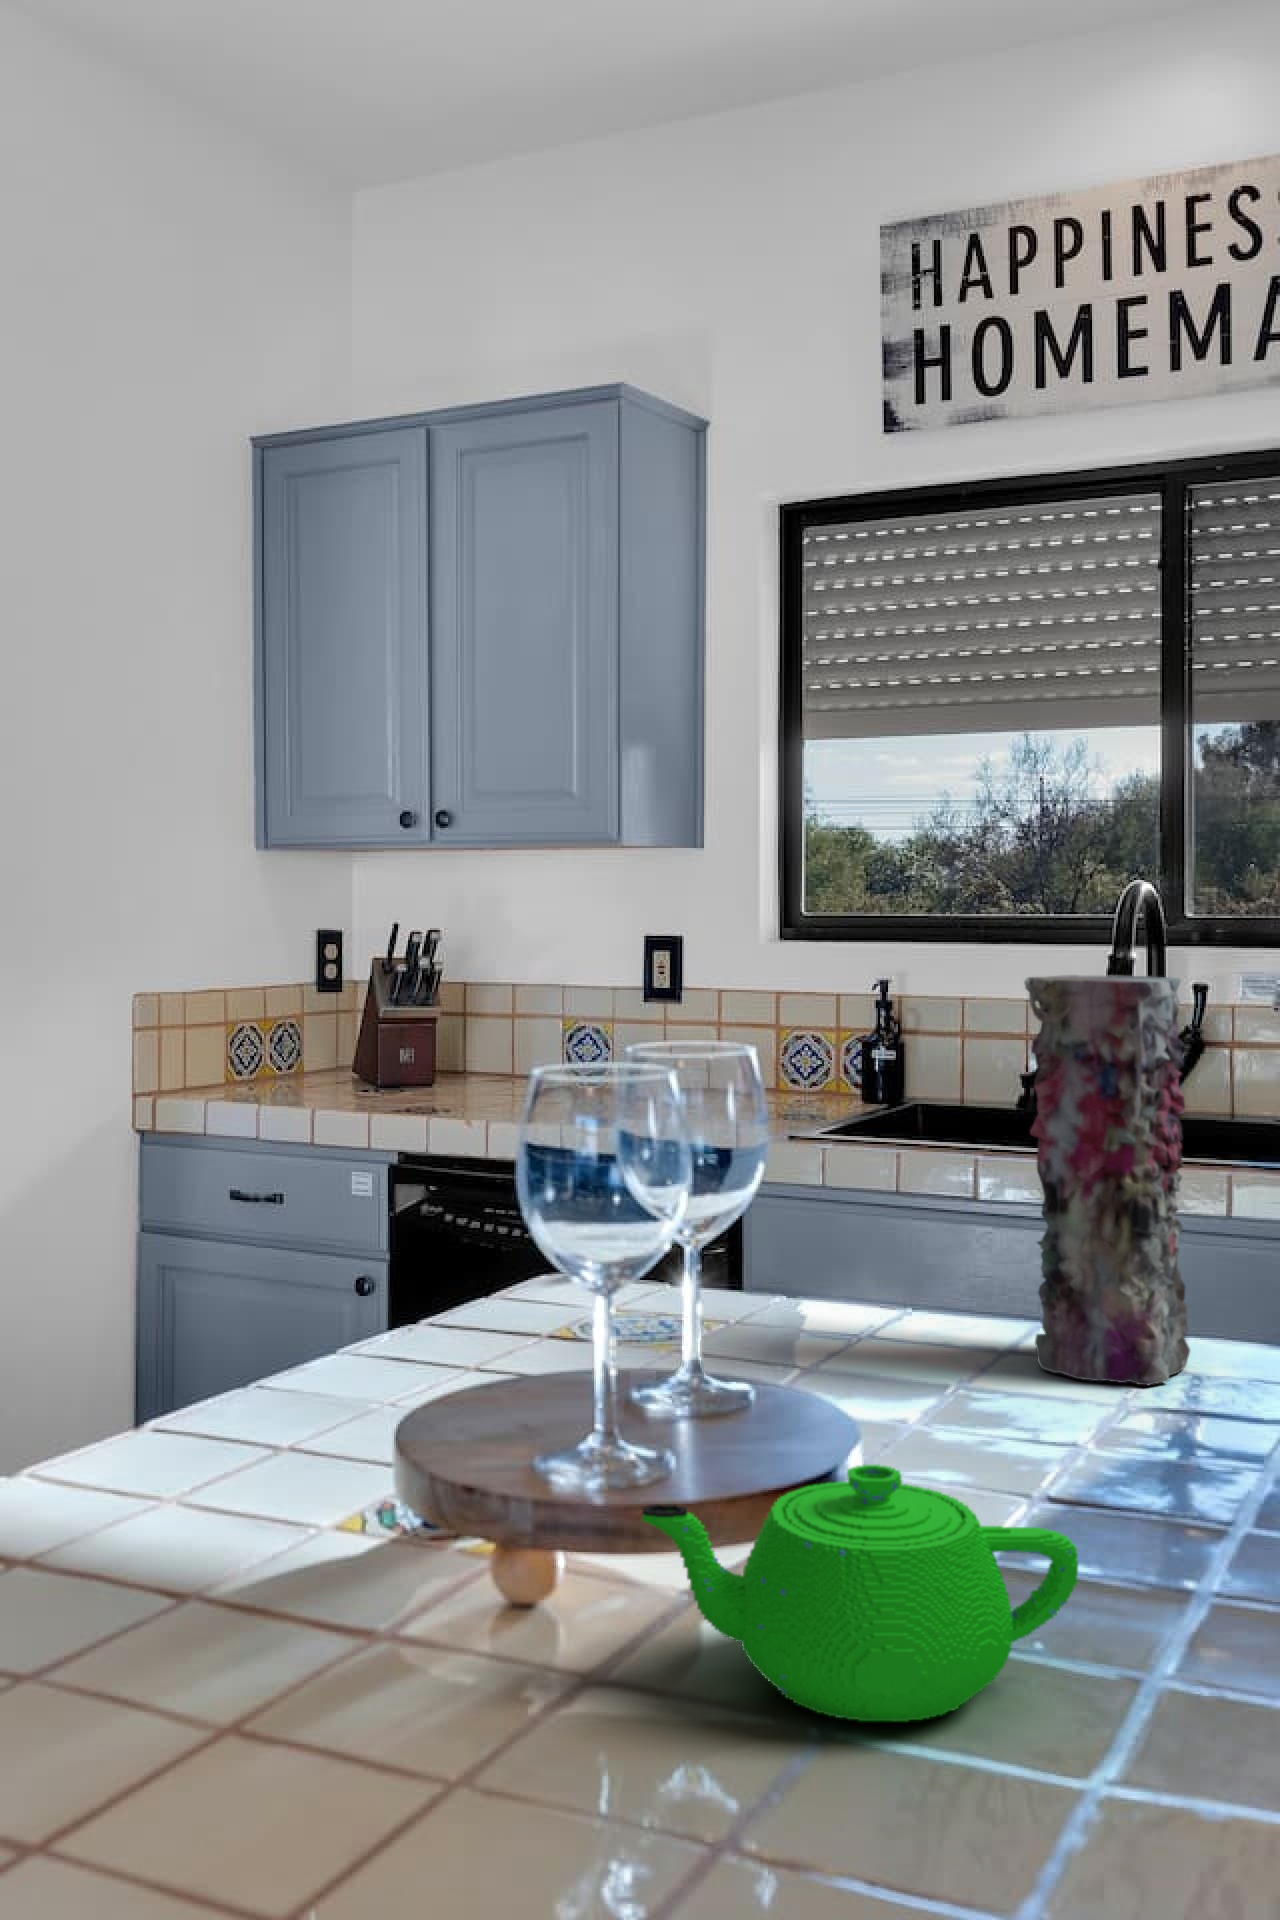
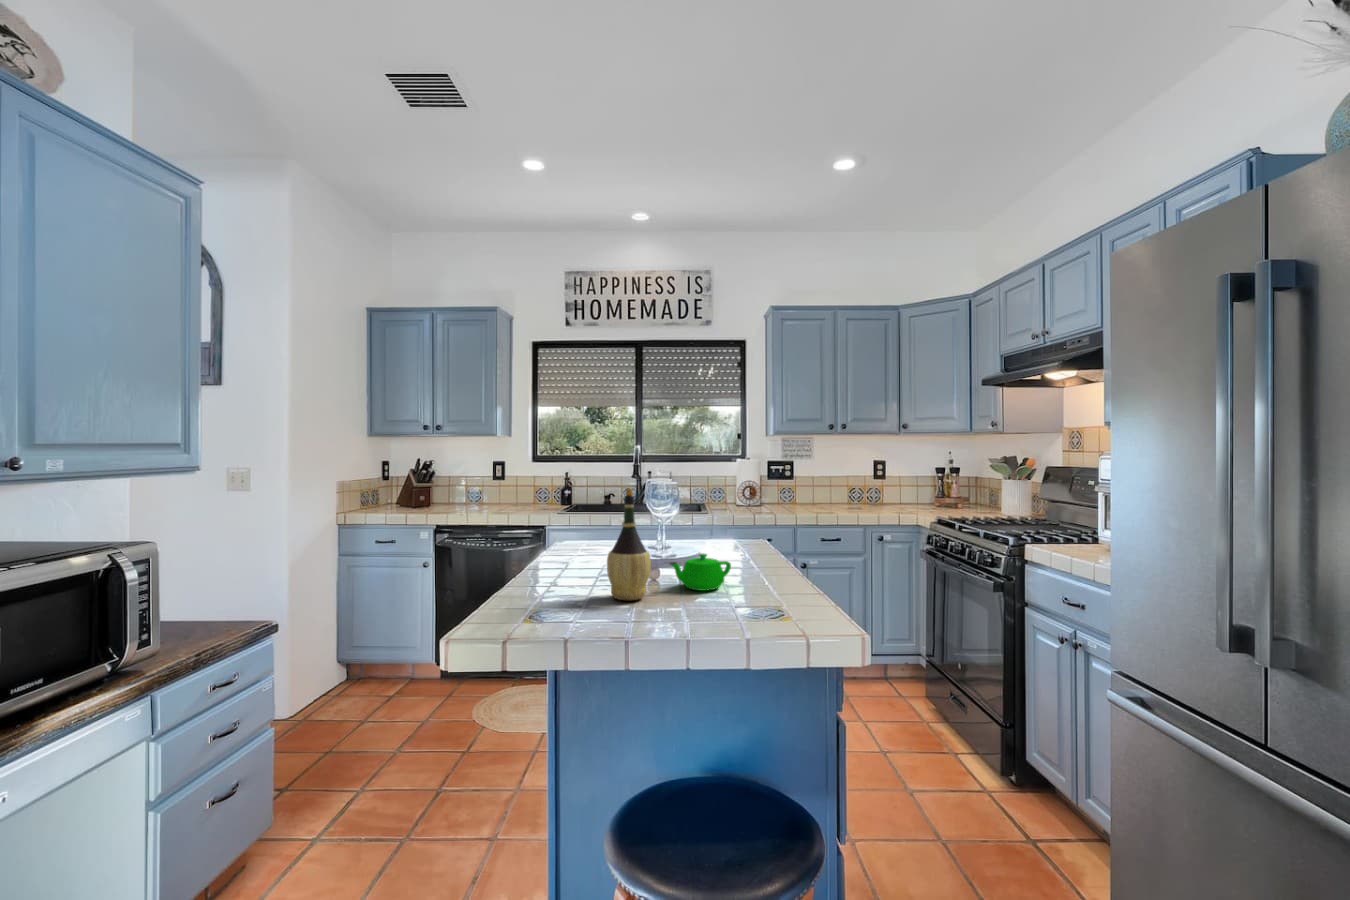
vase: present [1024,975,1190,1385] -> none [673,473,703,552]
wine bottle: none [193,1037,469,1735] -> present [607,488,651,600]

